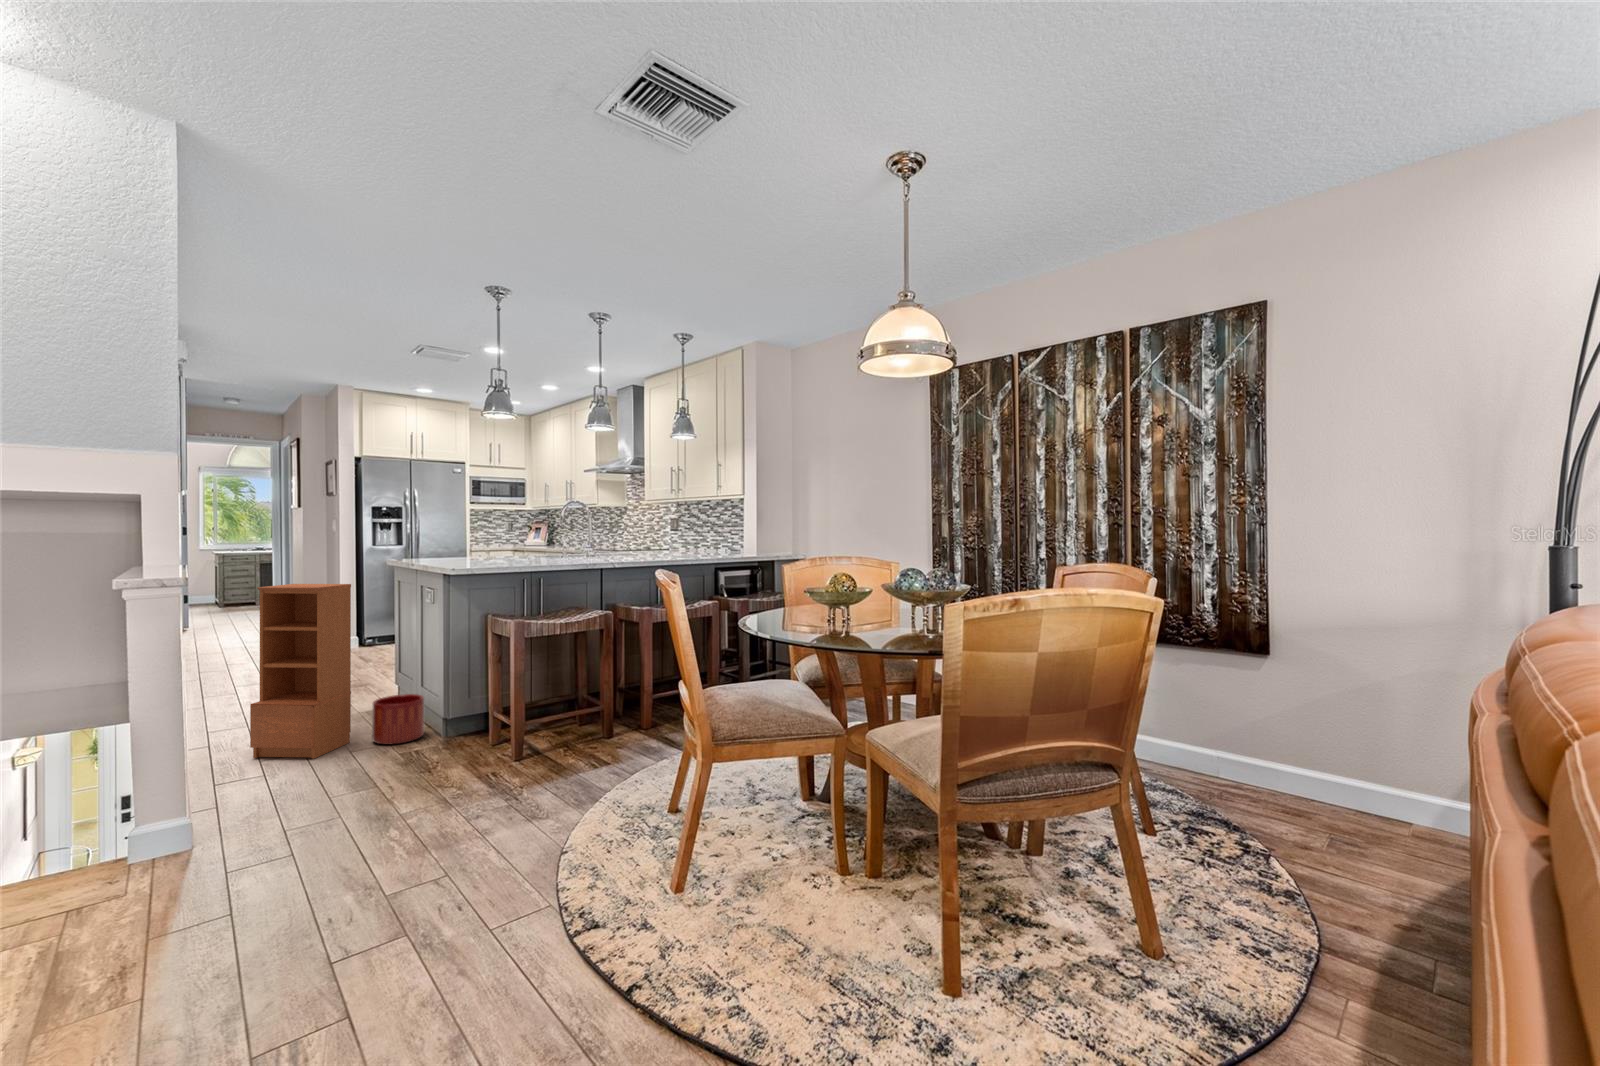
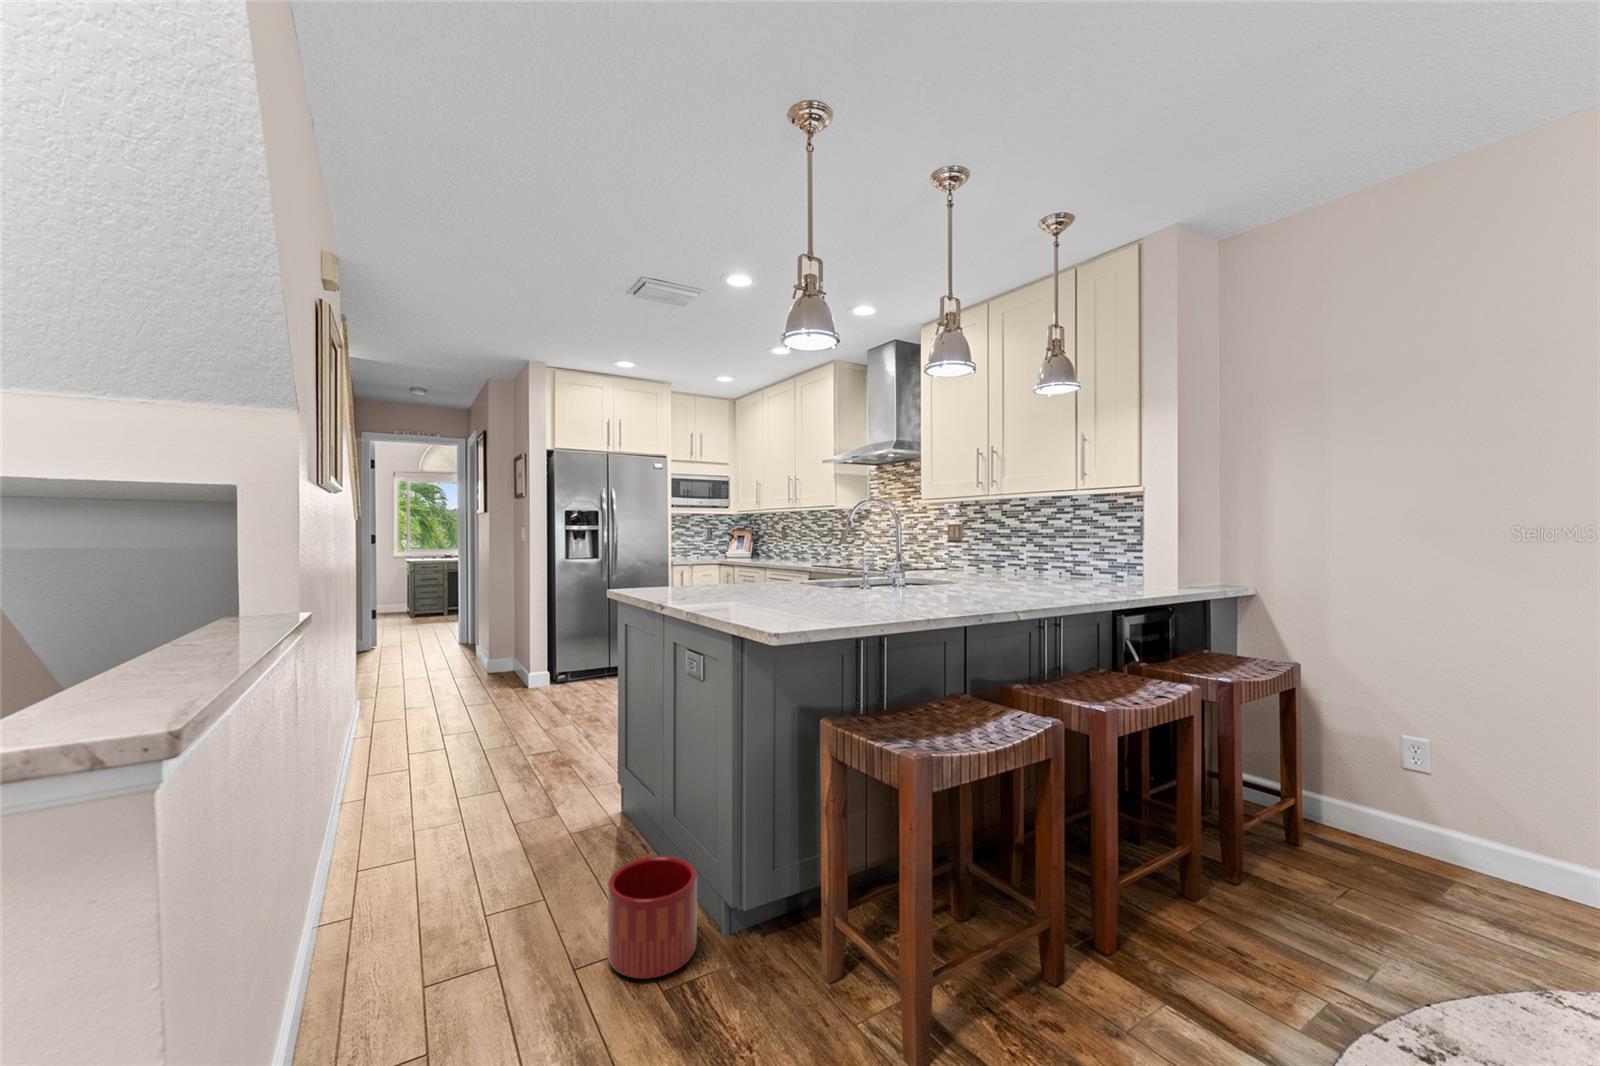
bookcase: present [250,584,351,759] -> none [391,649,571,1028]

